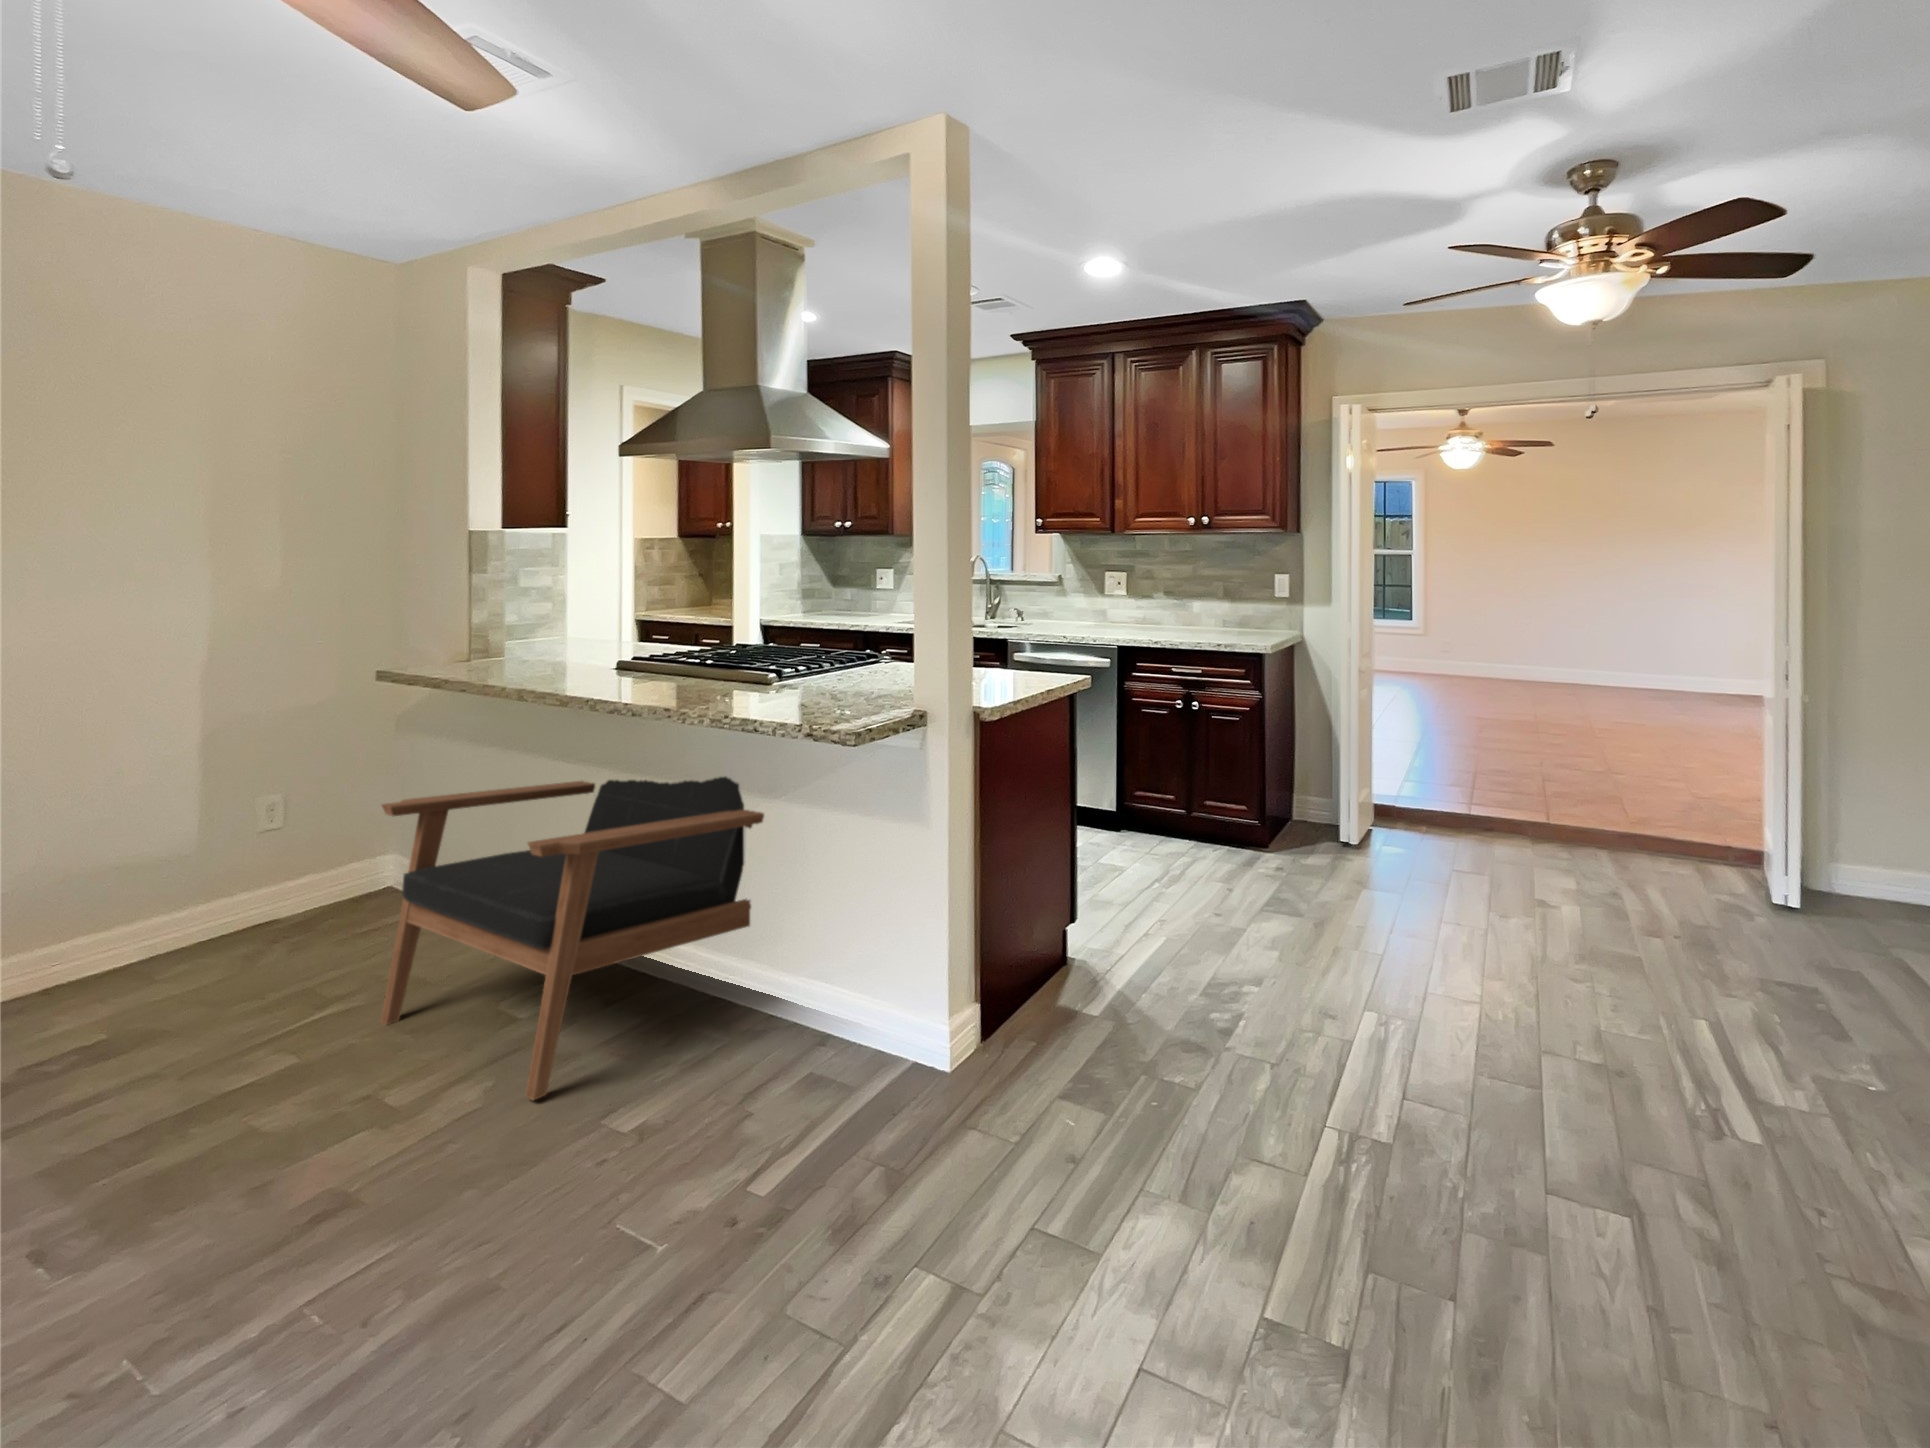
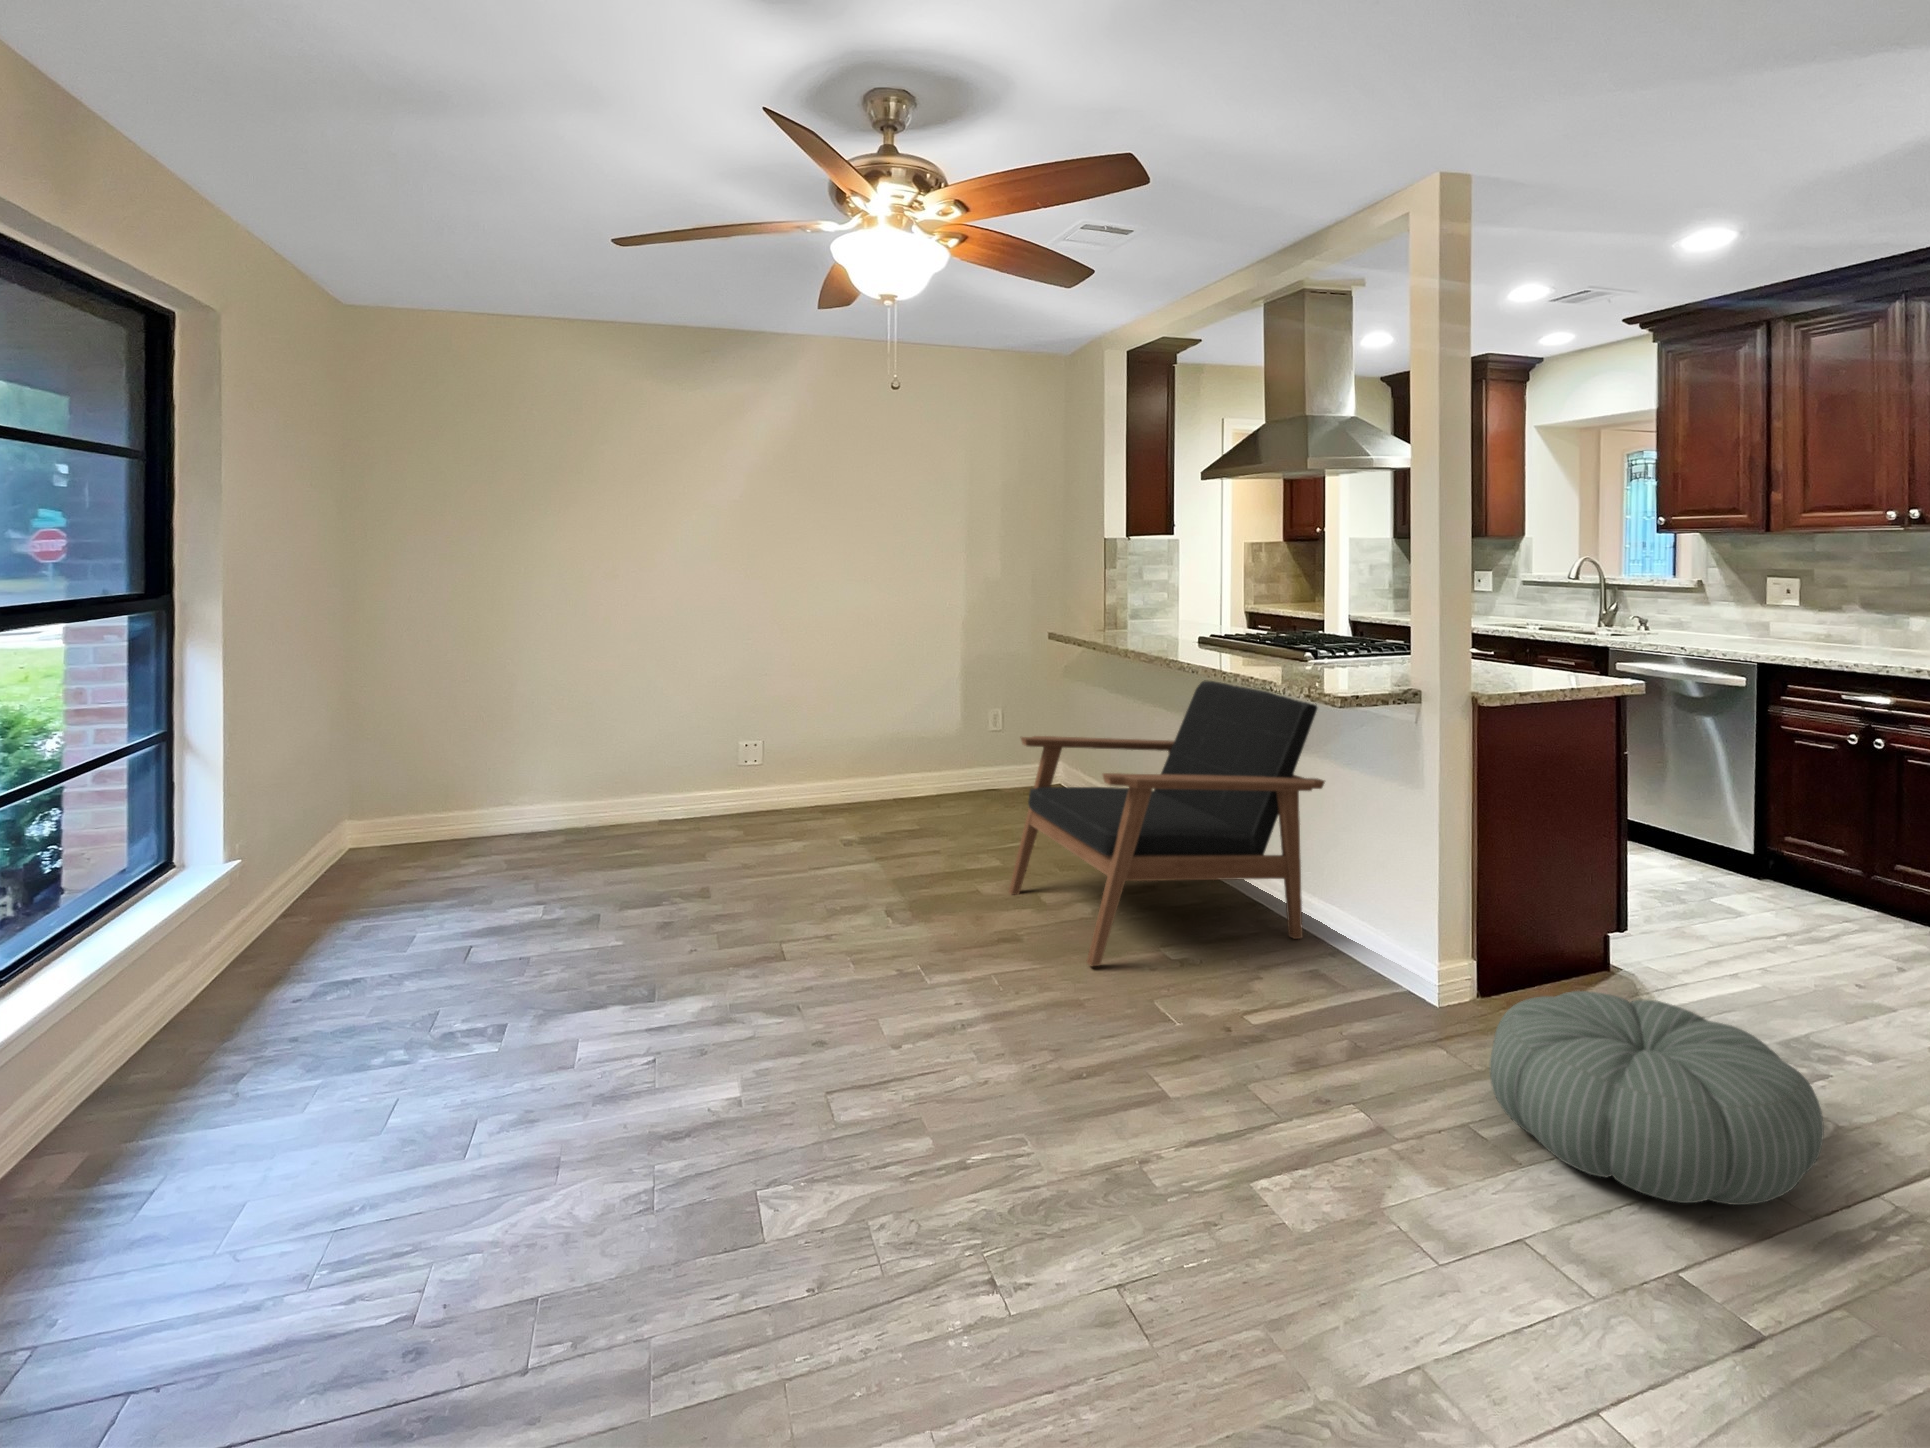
pouf: none [1012,971,1273,1168] -> present [1490,991,1824,1205]

